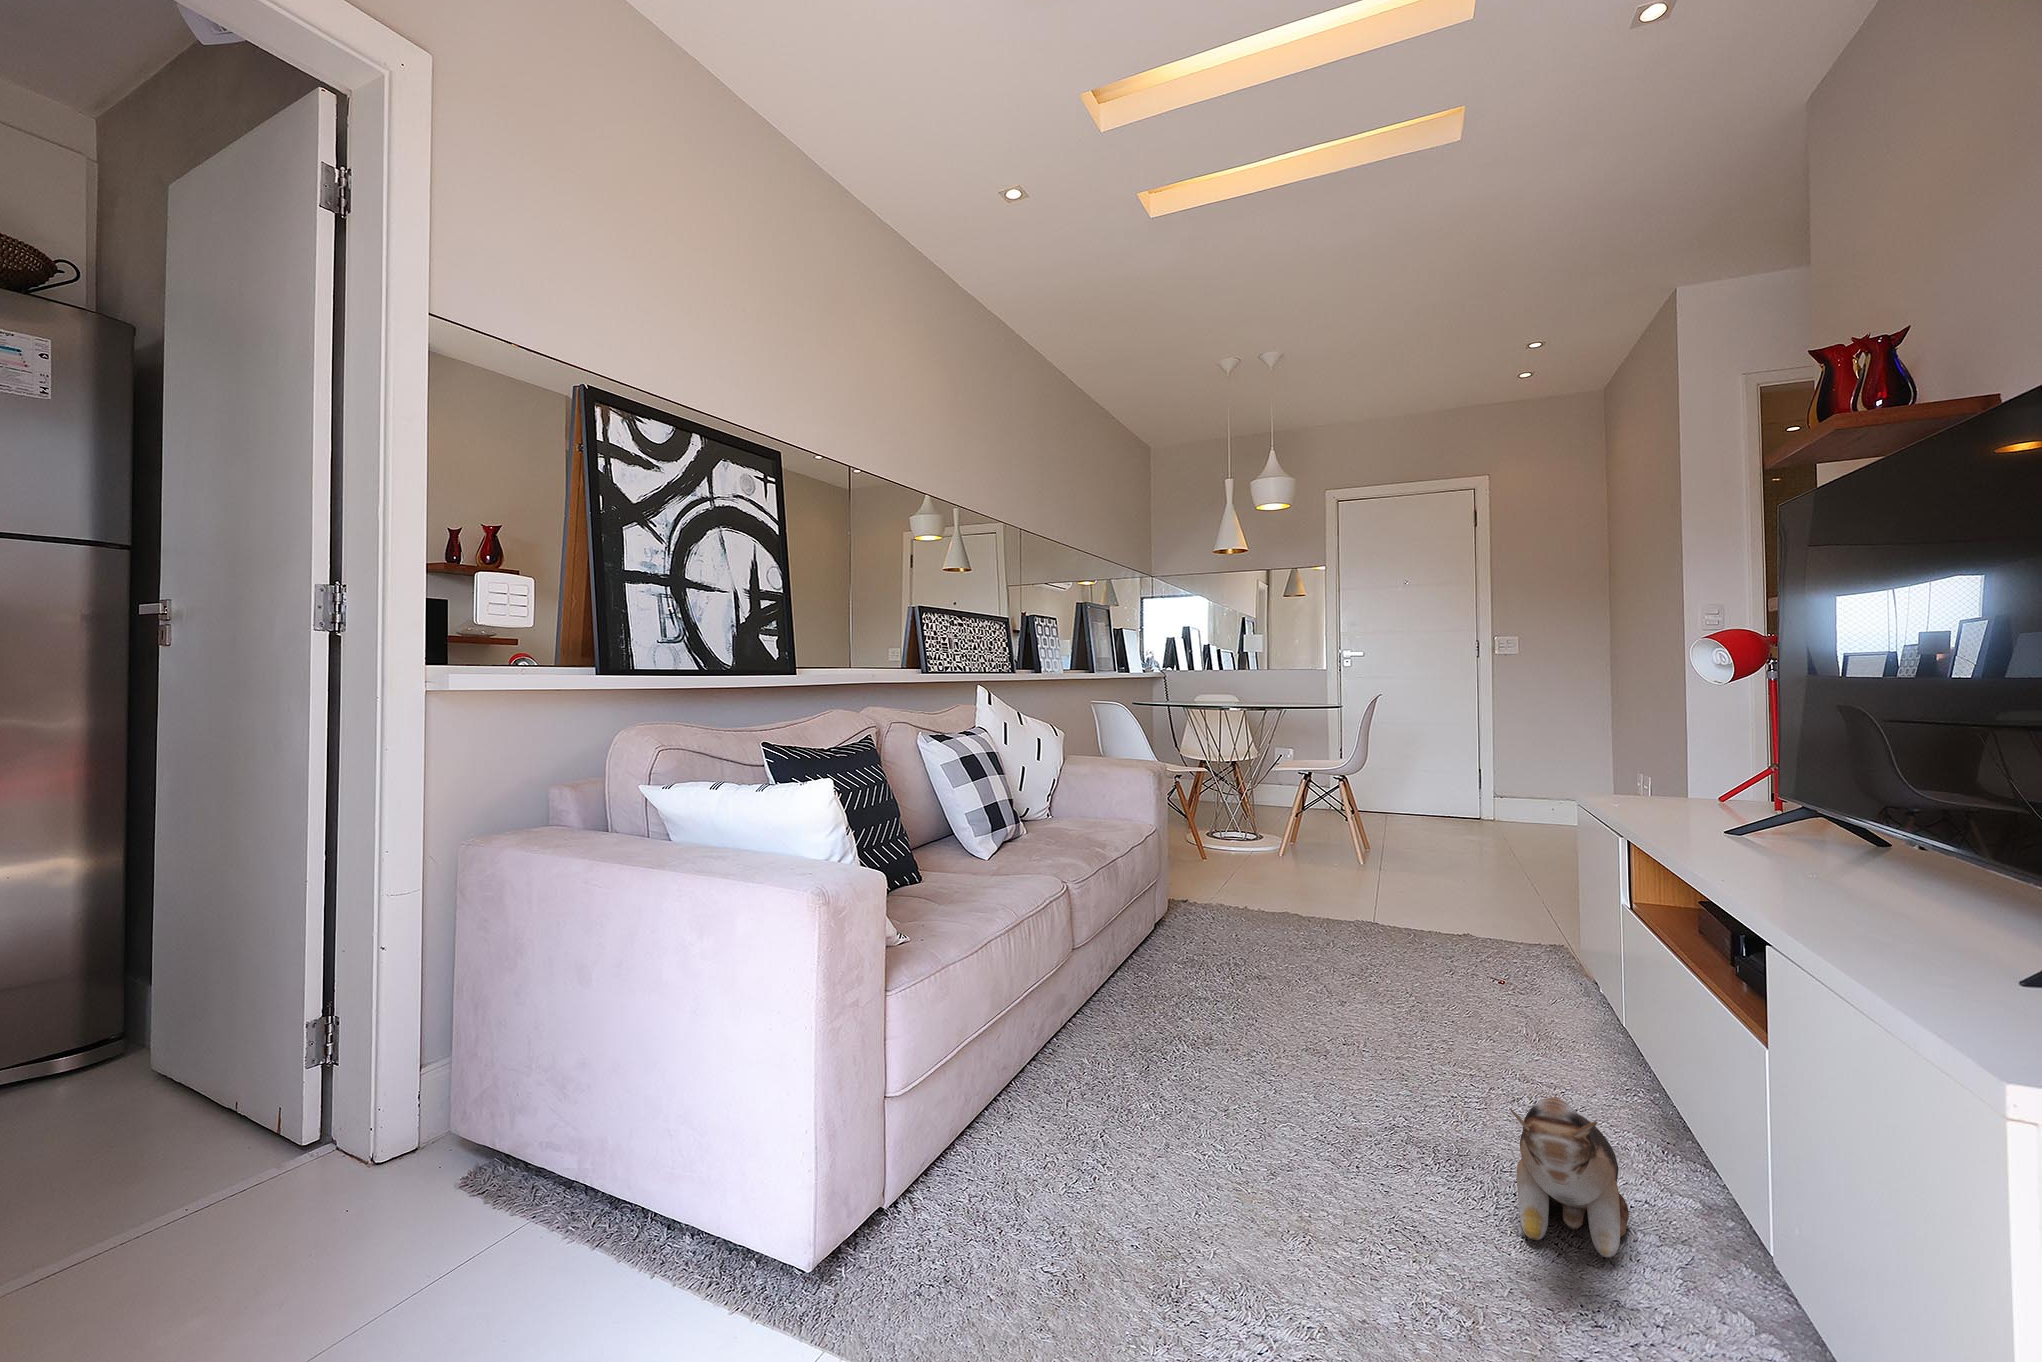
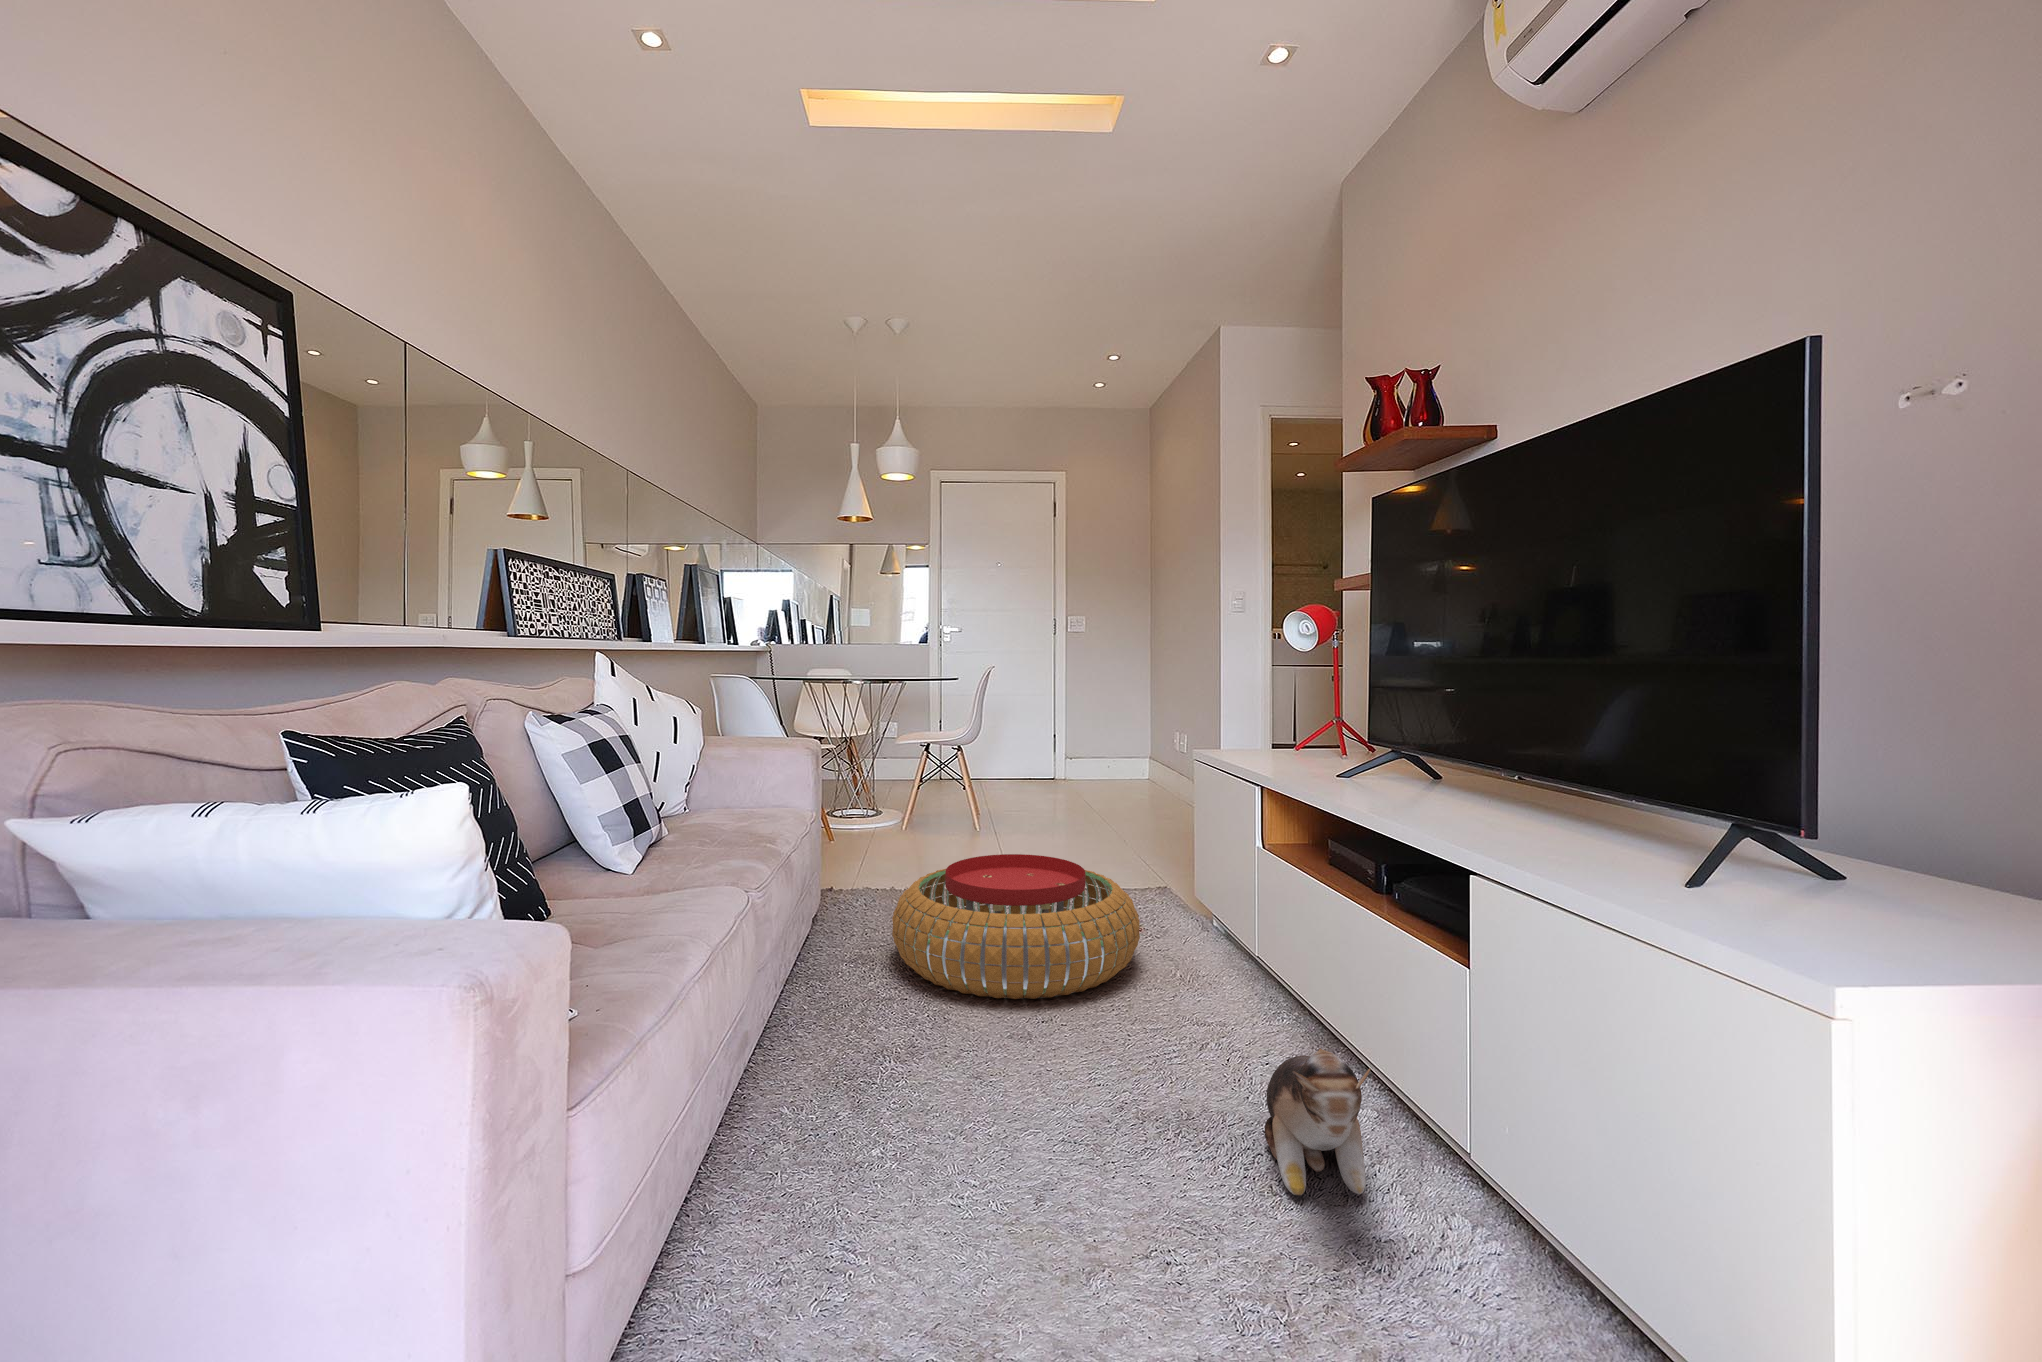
pouf: none [1220,883,1483,1026] -> present [892,854,1140,999]

